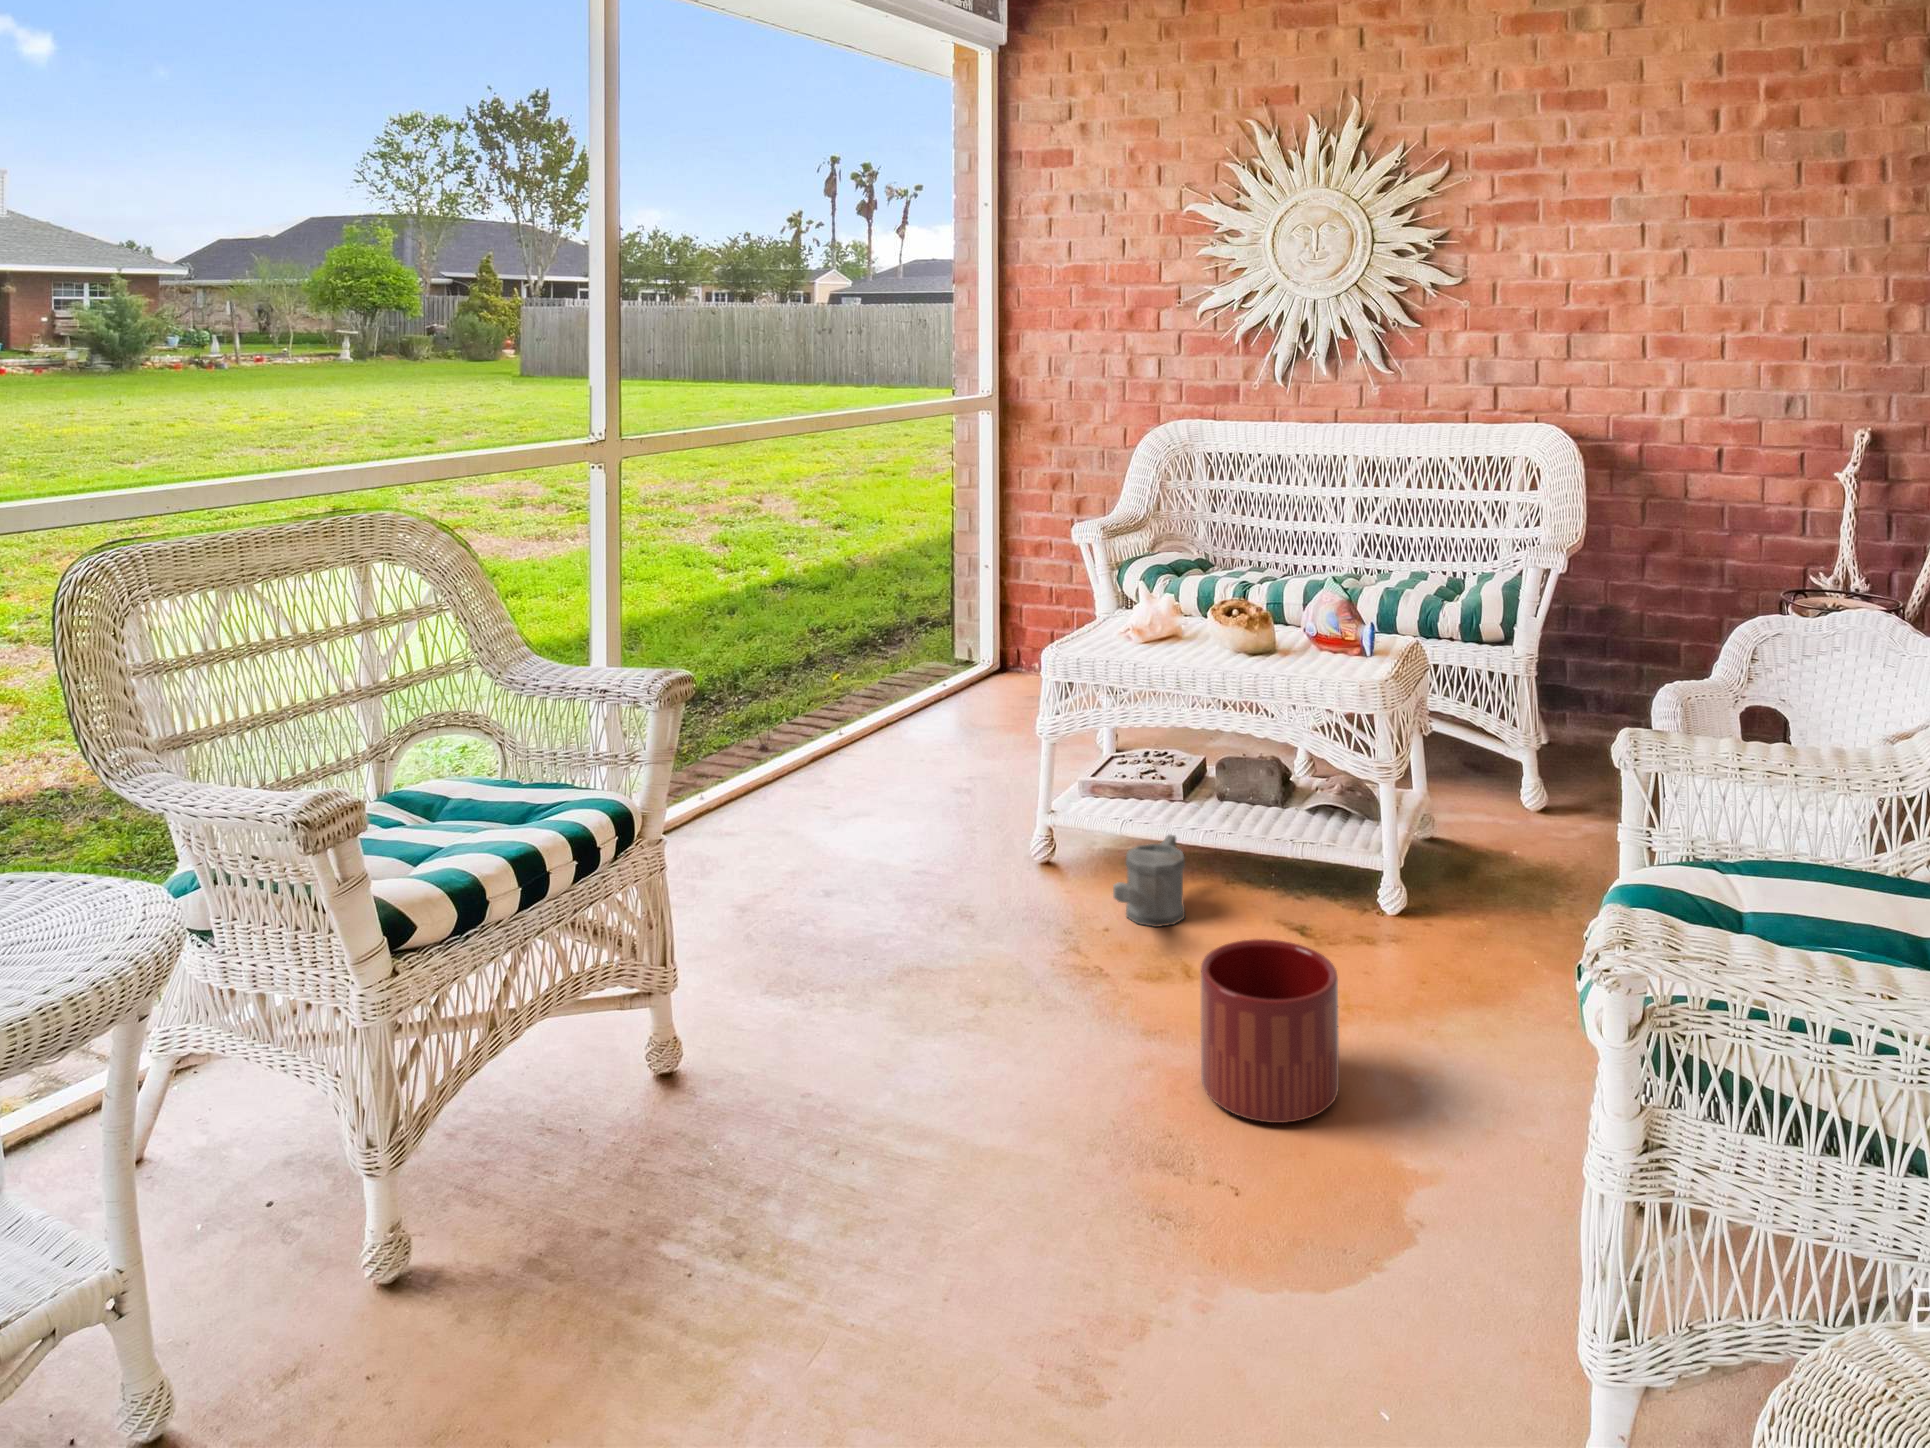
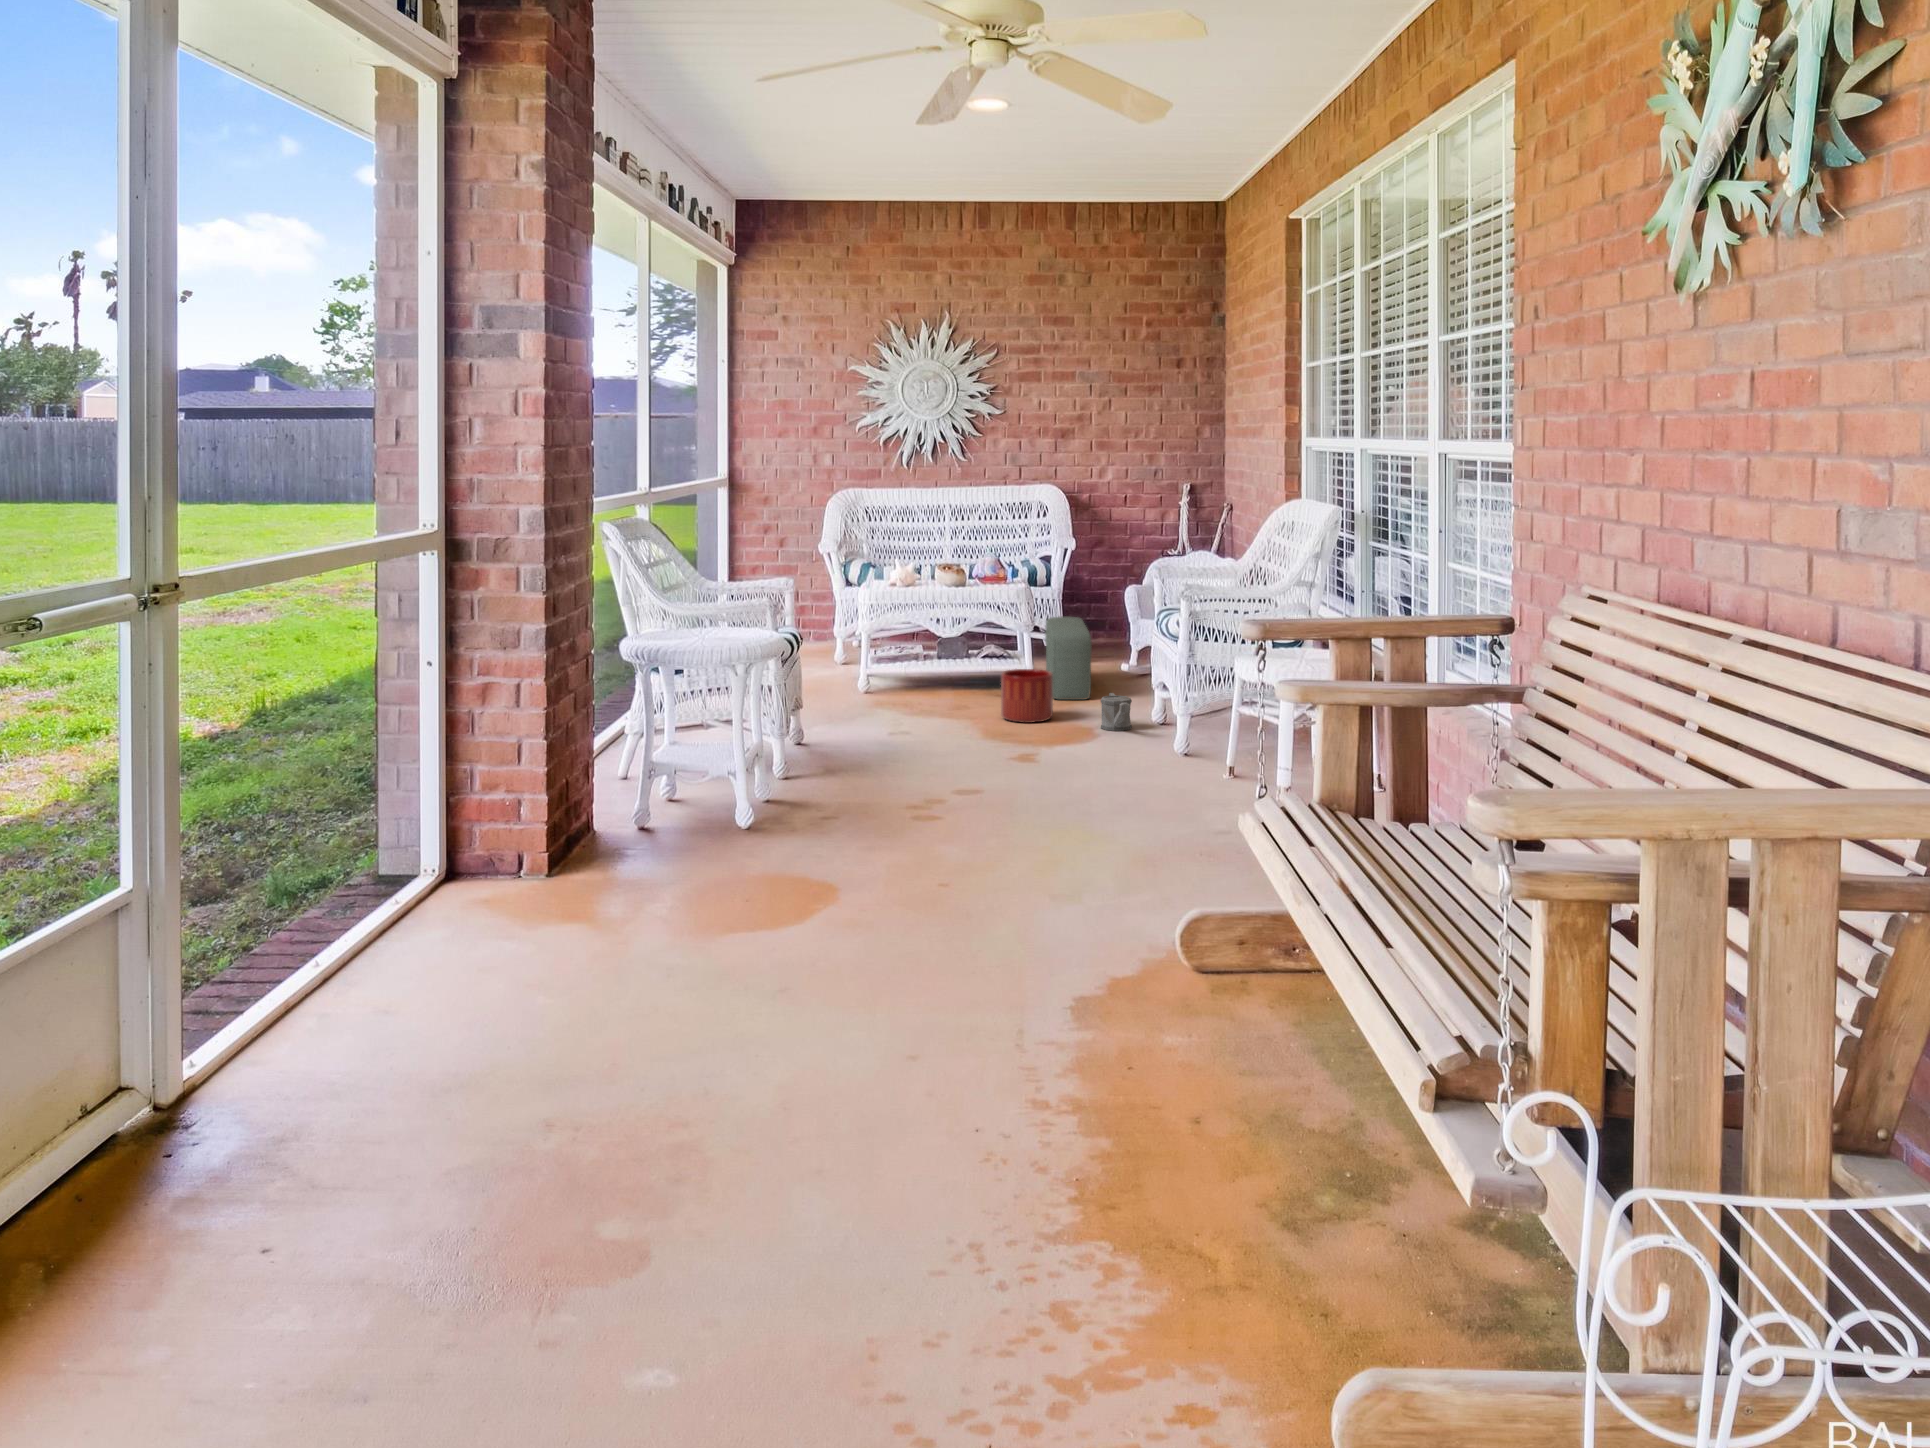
pouf: none [1408,741,1545,1004] -> present [1045,617,1092,700]
watering can: present [1113,835,1185,927] -> present [1101,693,1132,731]

